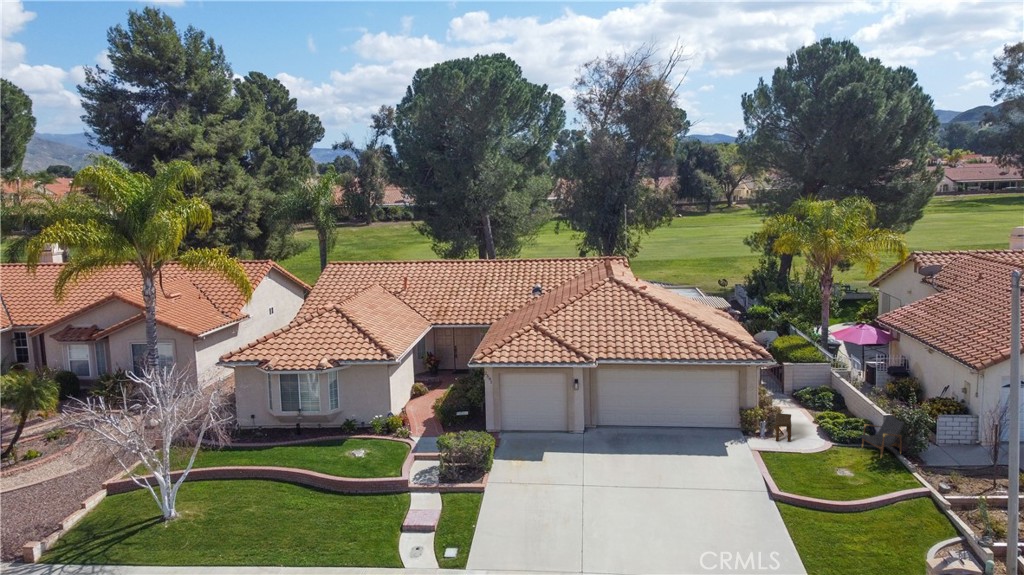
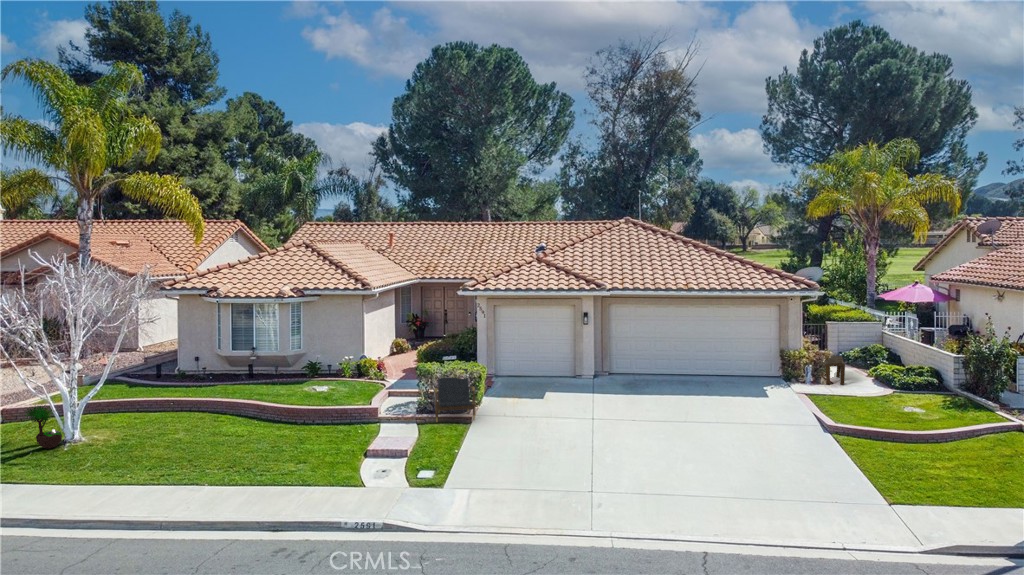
lounge chair: present [860,415,904,458] -> present [435,369,475,422]
potted tree: none [133,490,163,526] -> present [25,405,62,449]

